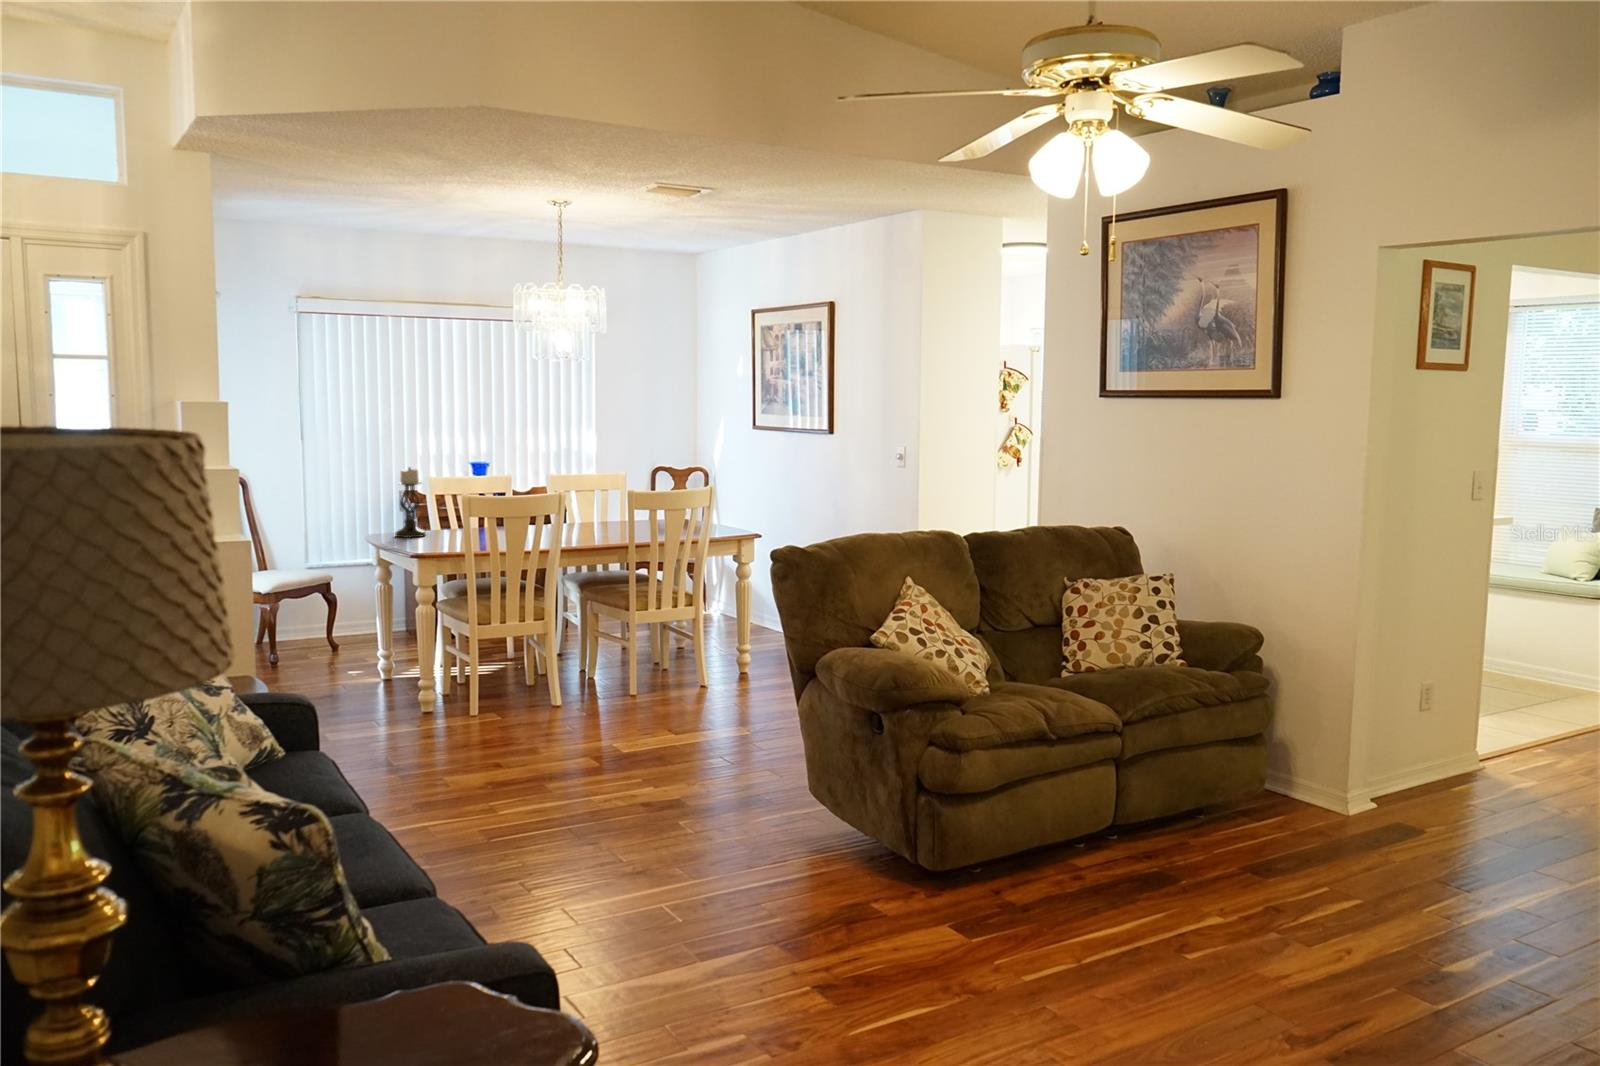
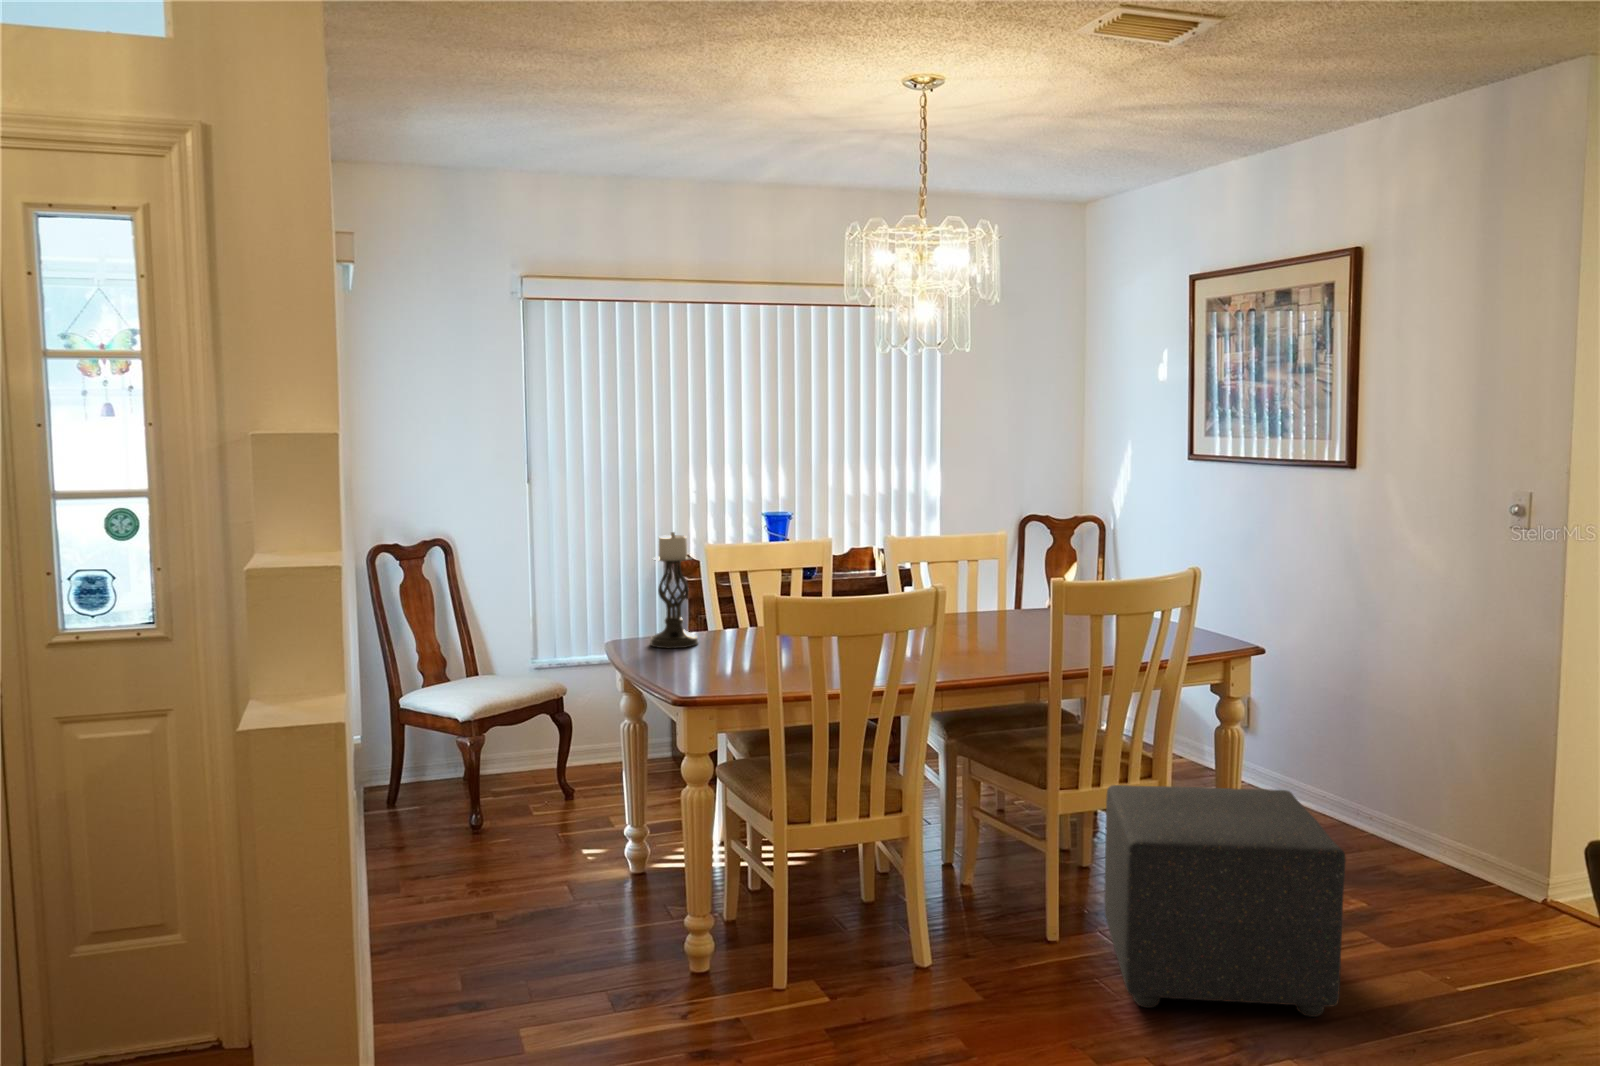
ottoman: none [661,607,768,713] -> present [1104,785,1346,1017]

